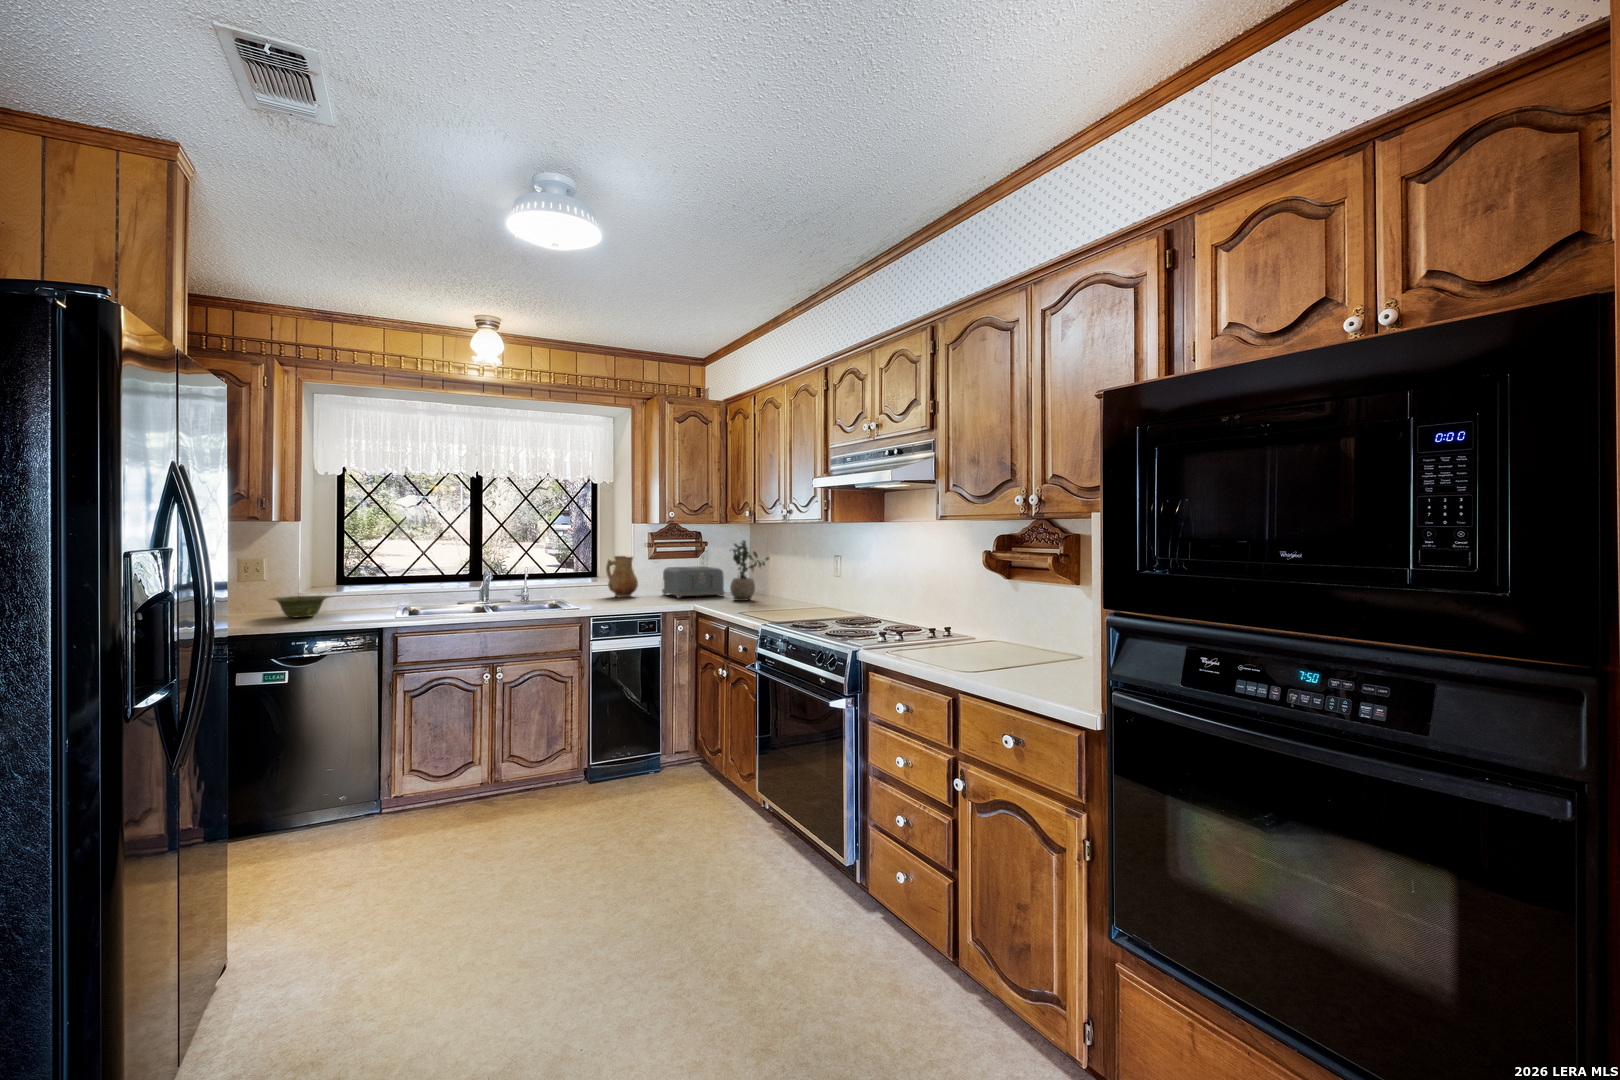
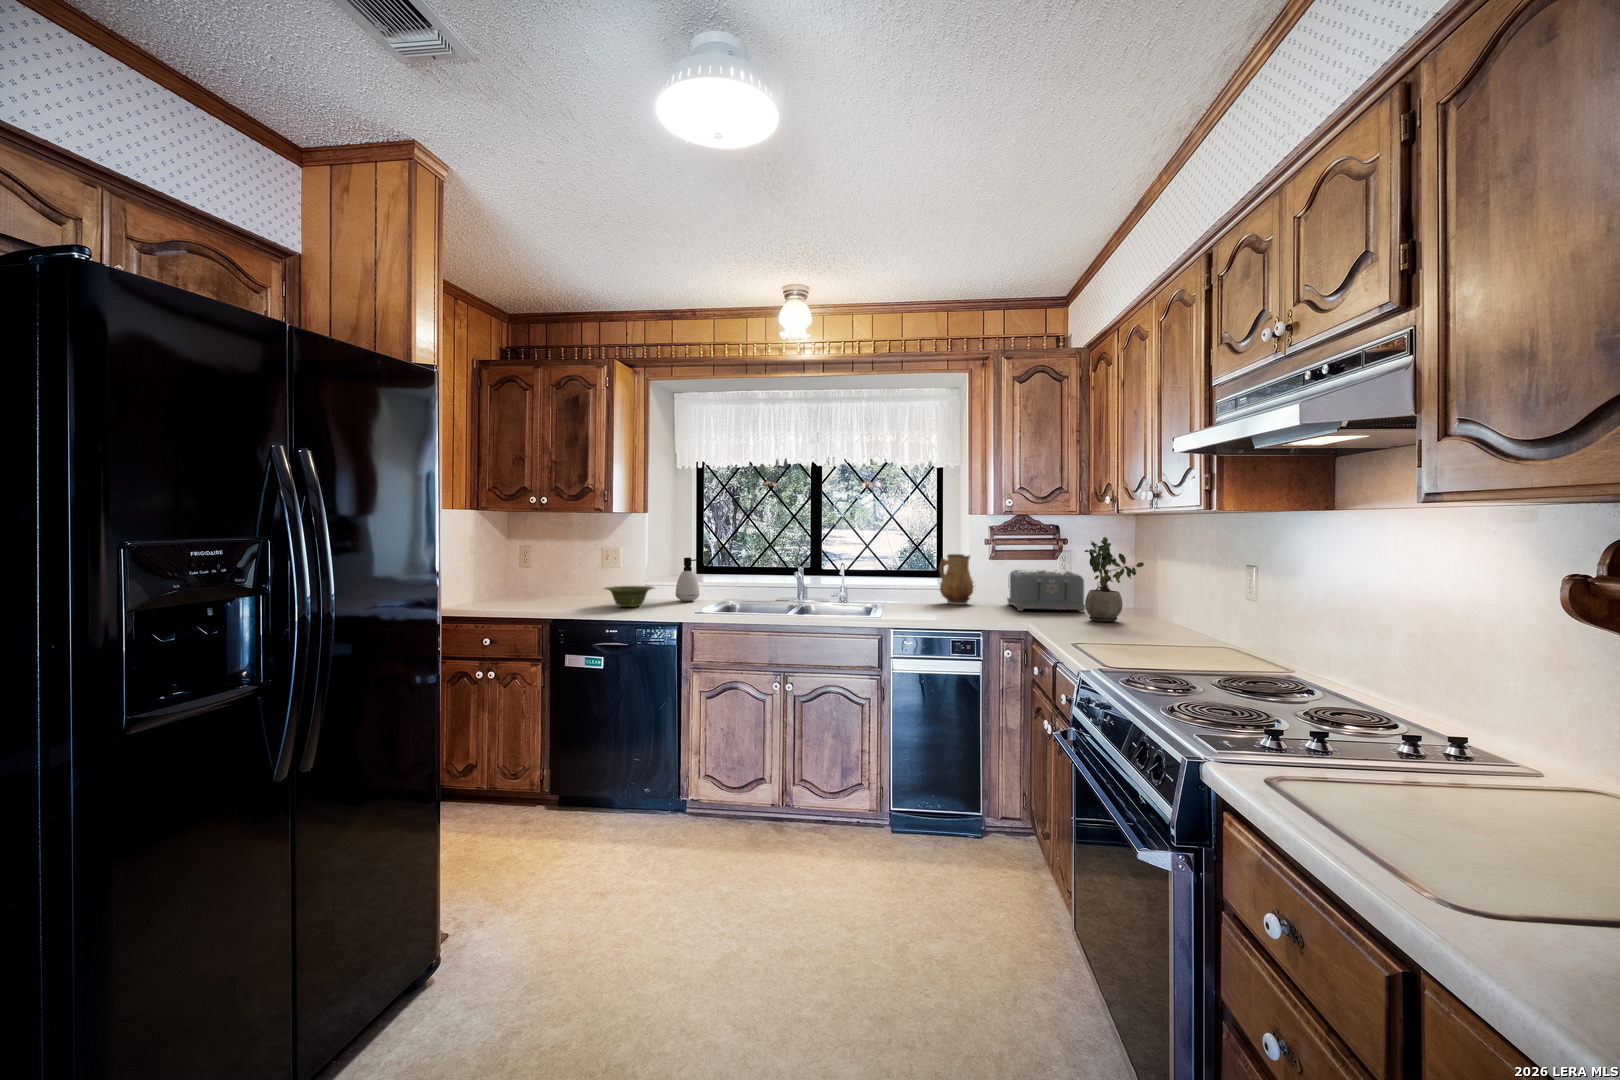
soap dispenser: none [349,565,377,609] -> present [676,557,700,601]

